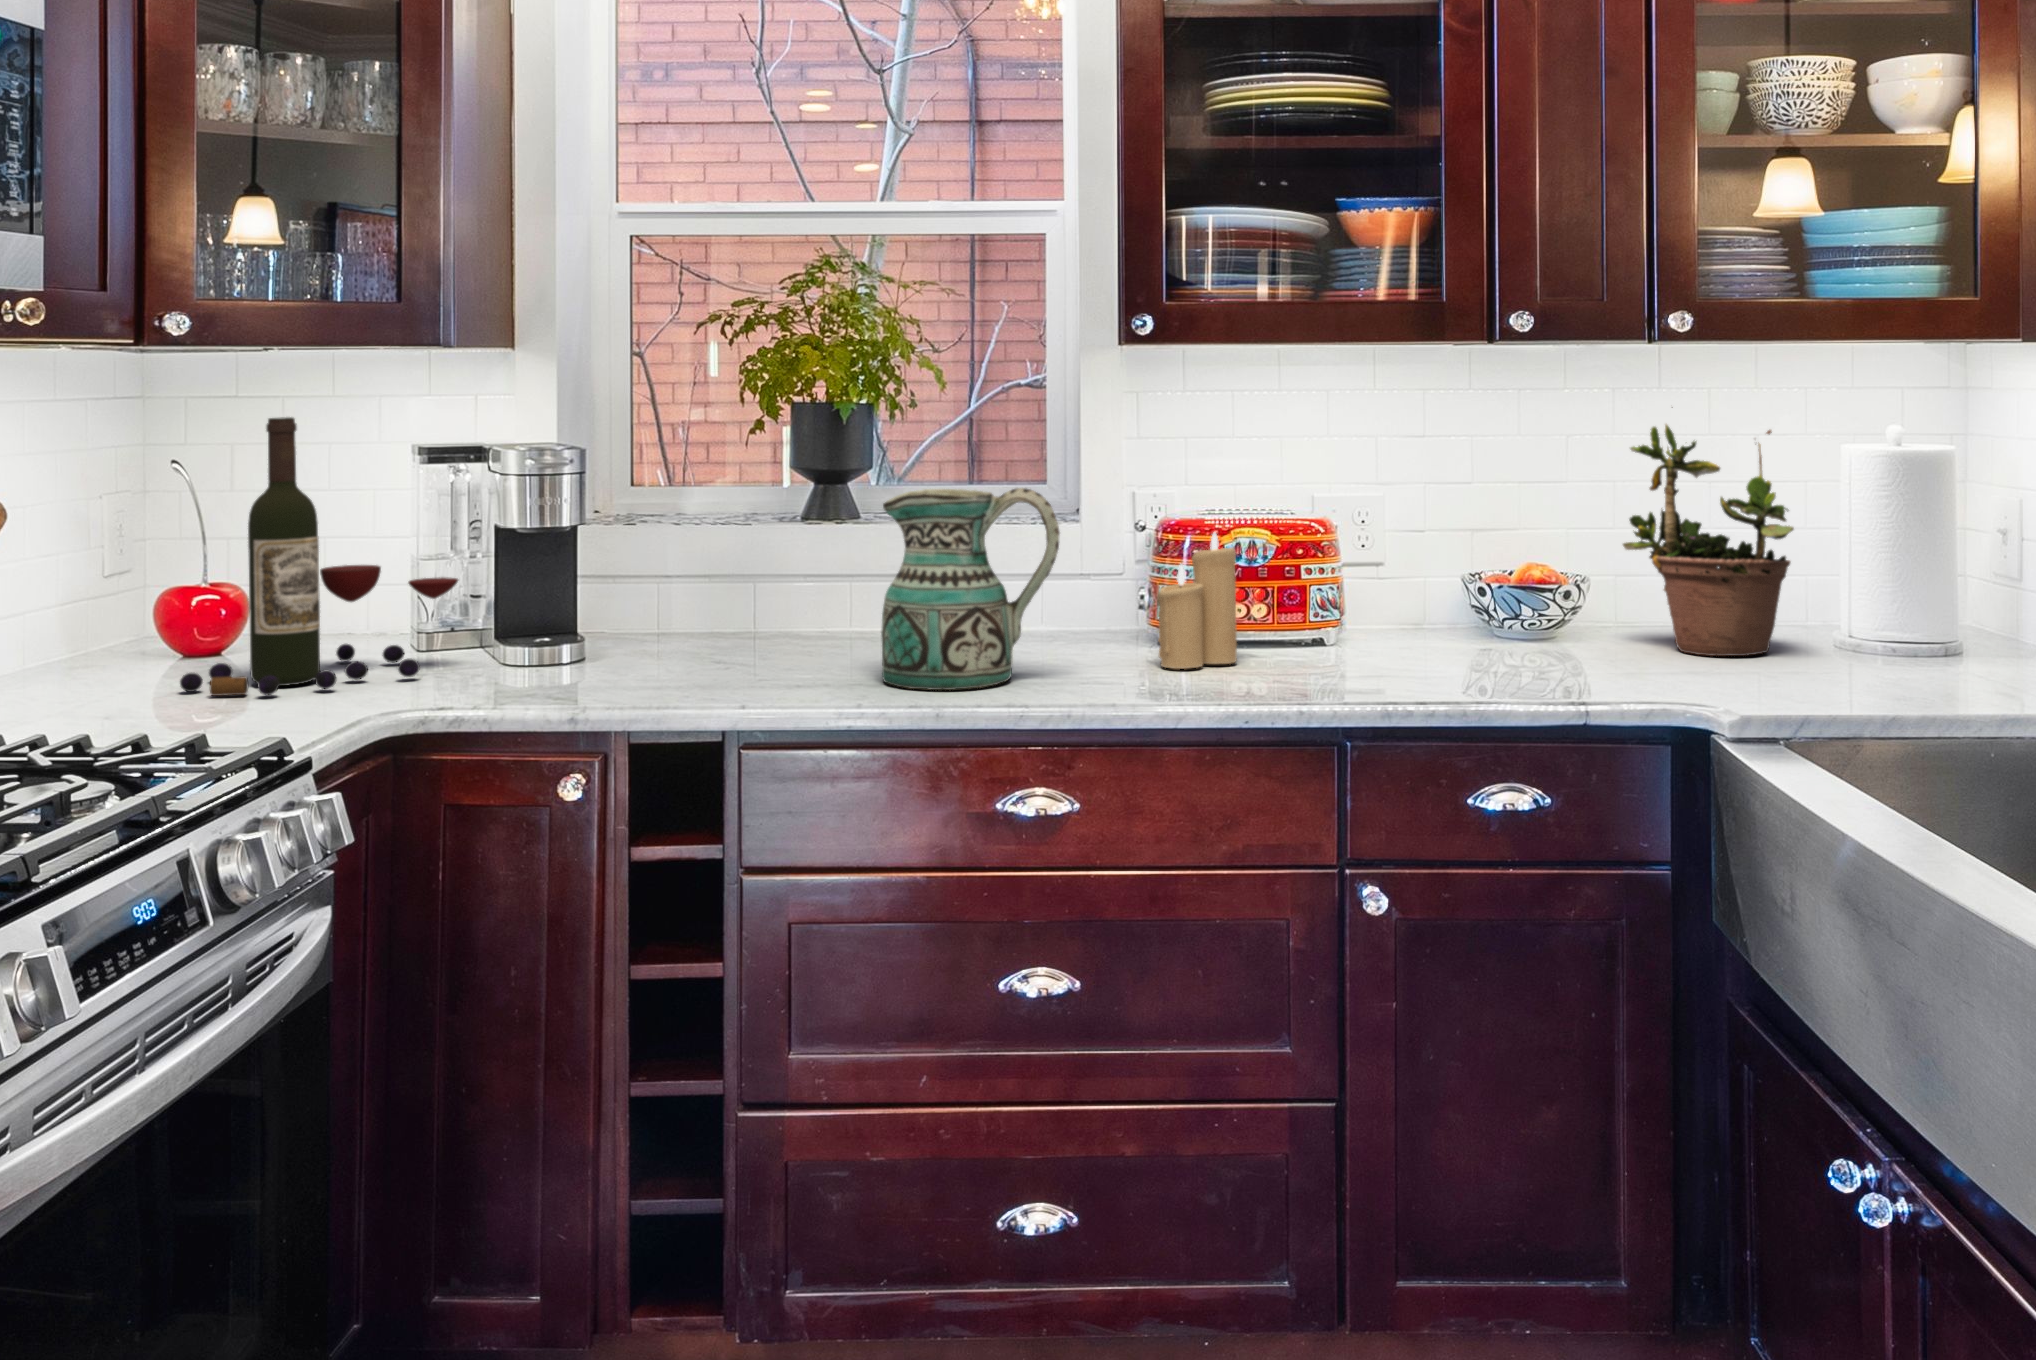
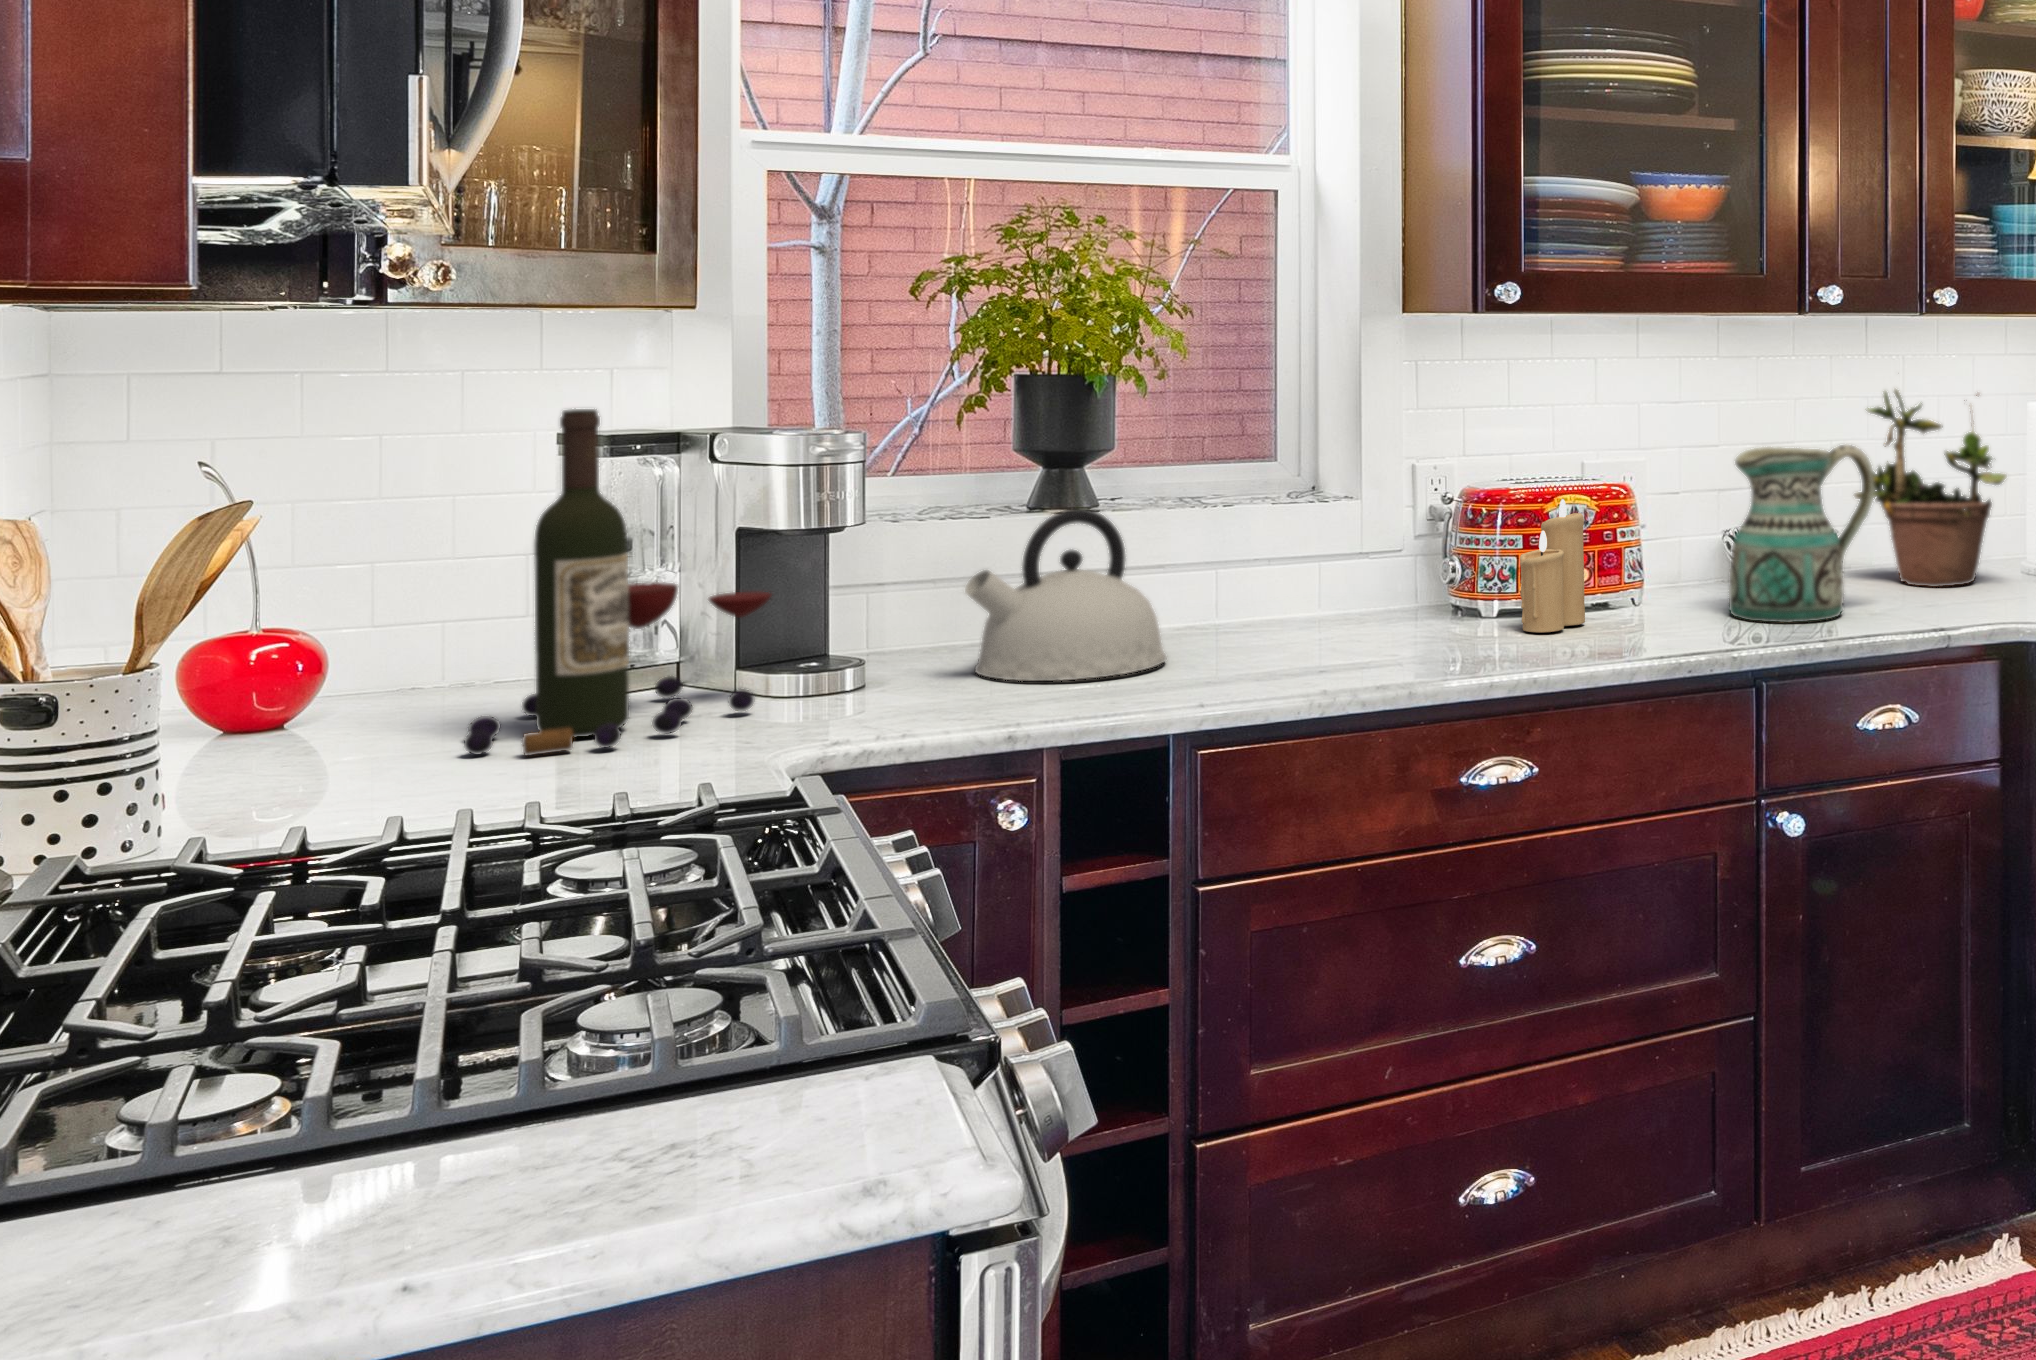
ceramic pitcher: present [881,488,1060,690] -> present [1729,445,1875,623]
kettle: none [616,519,801,675] -> present [965,508,1166,681]

